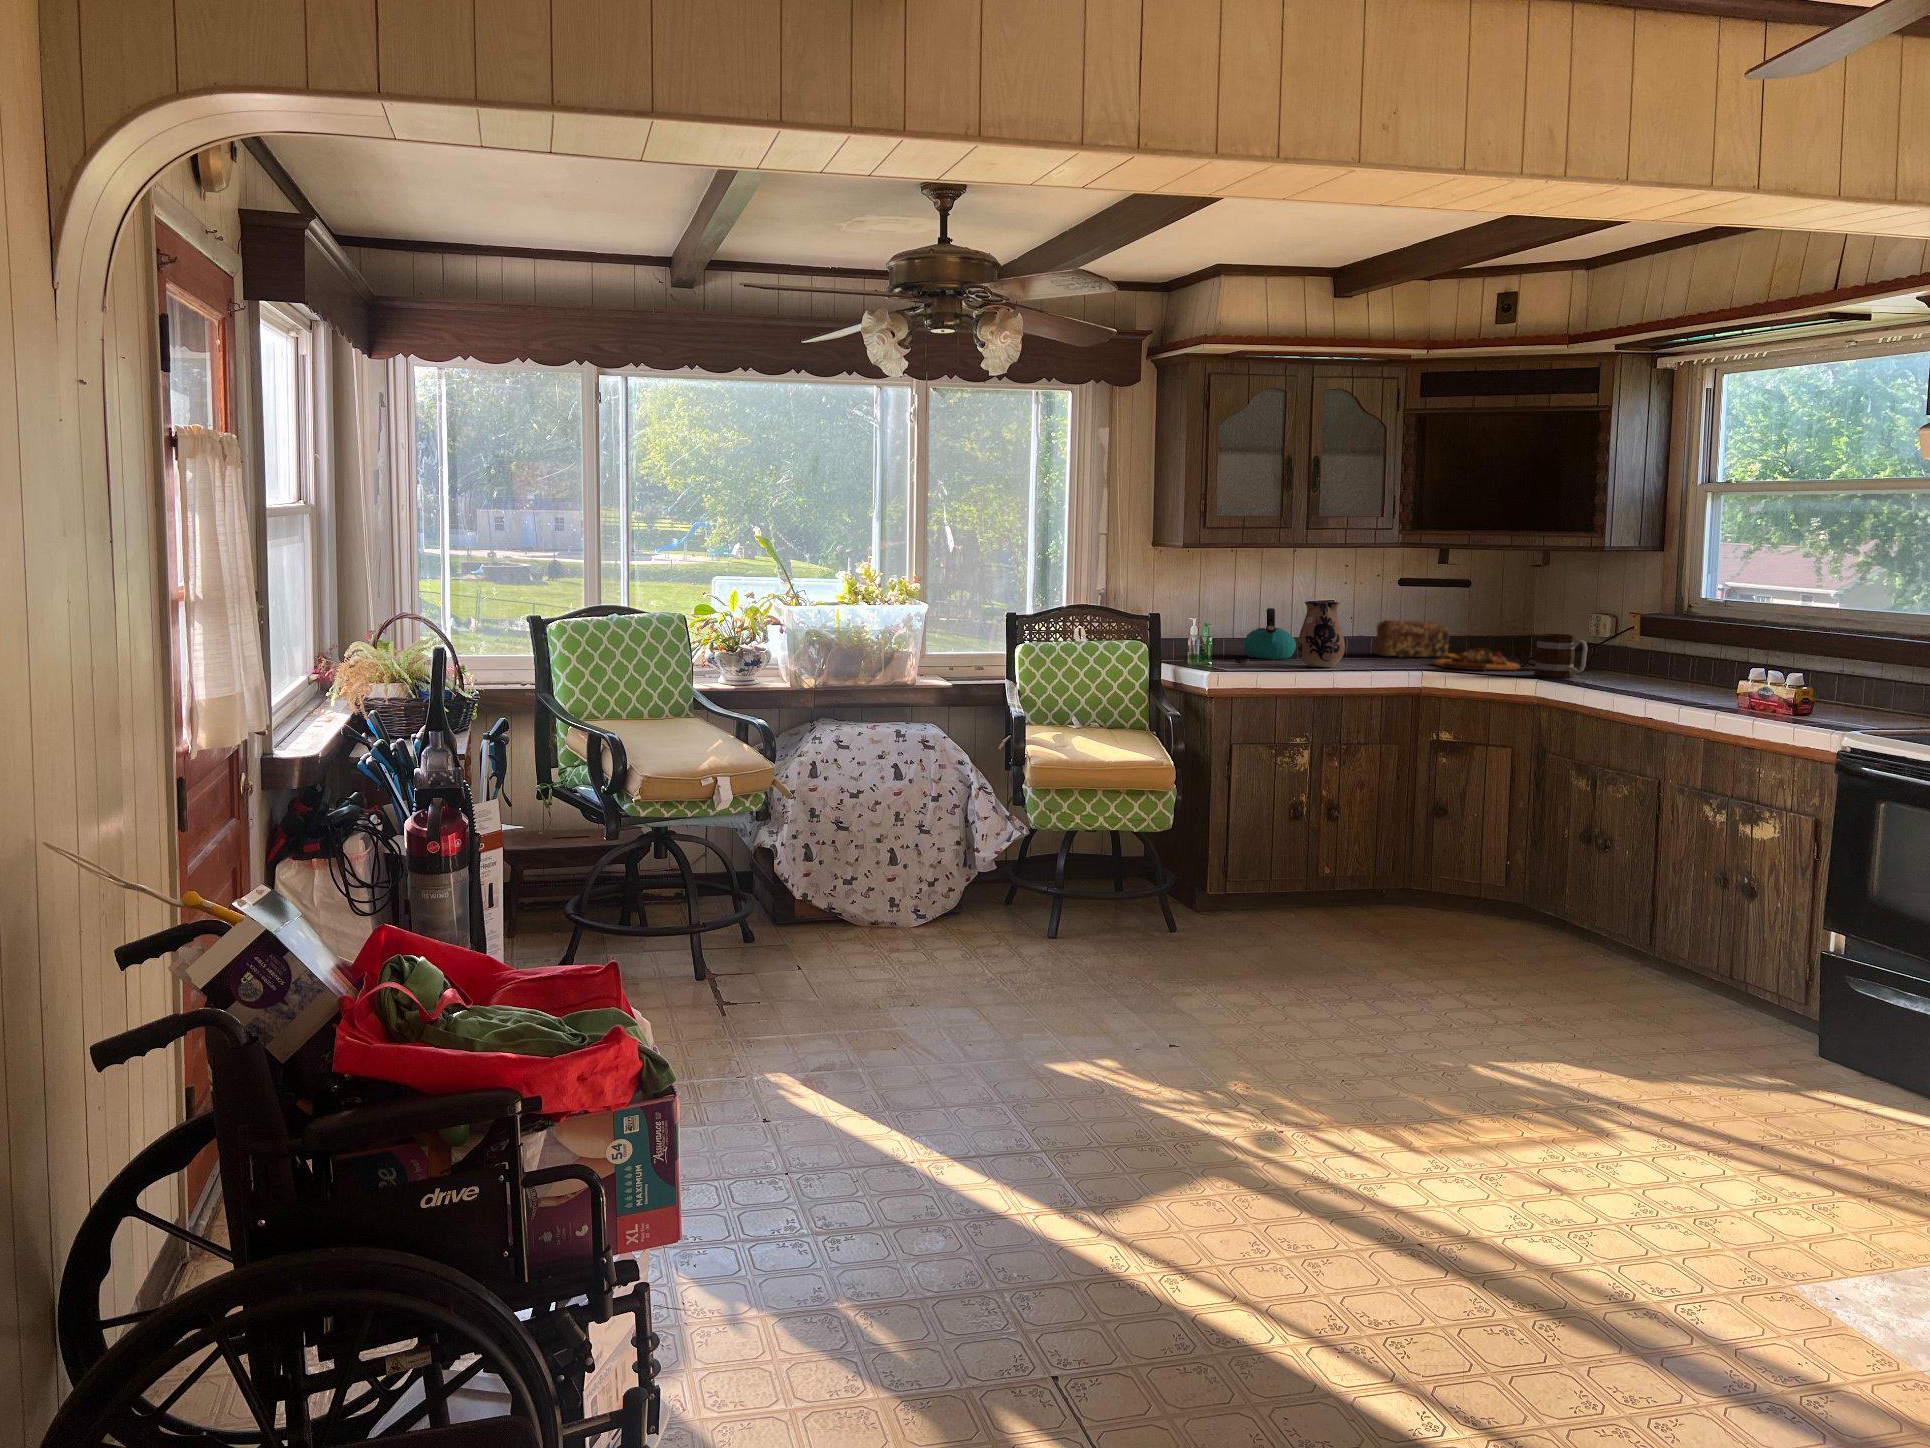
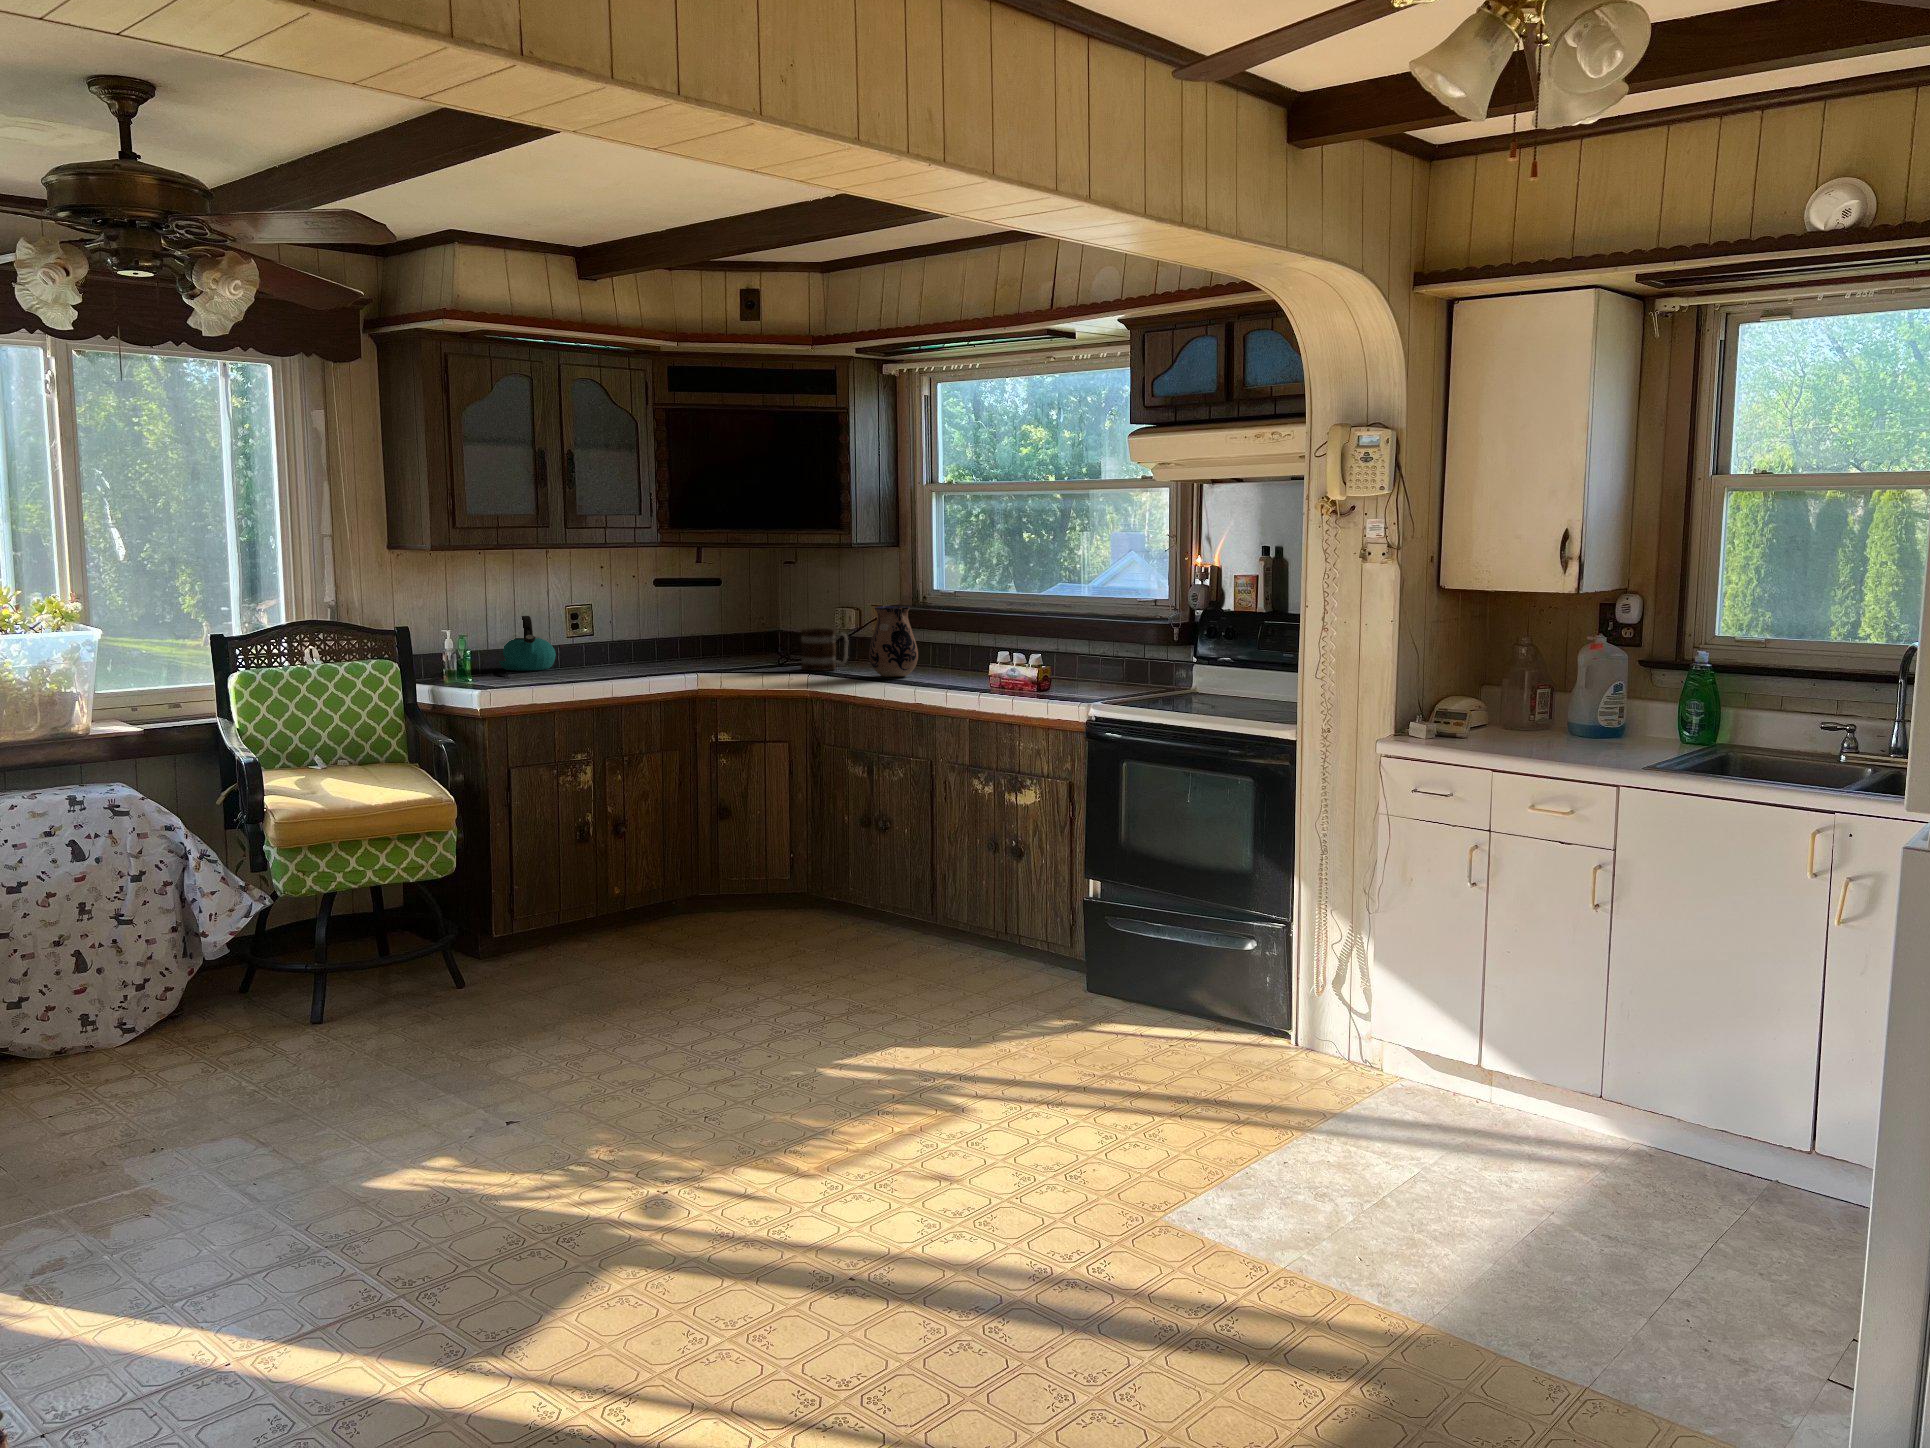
ceramic pitcher: present [1297,601,1345,667] -> present [869,606,918,677]
bread loaf: present [1371,620,1449,657] -> none [629,621,707,660]
cutting board: present [1434,648,1520,671] -> none [700,646,783,669]

